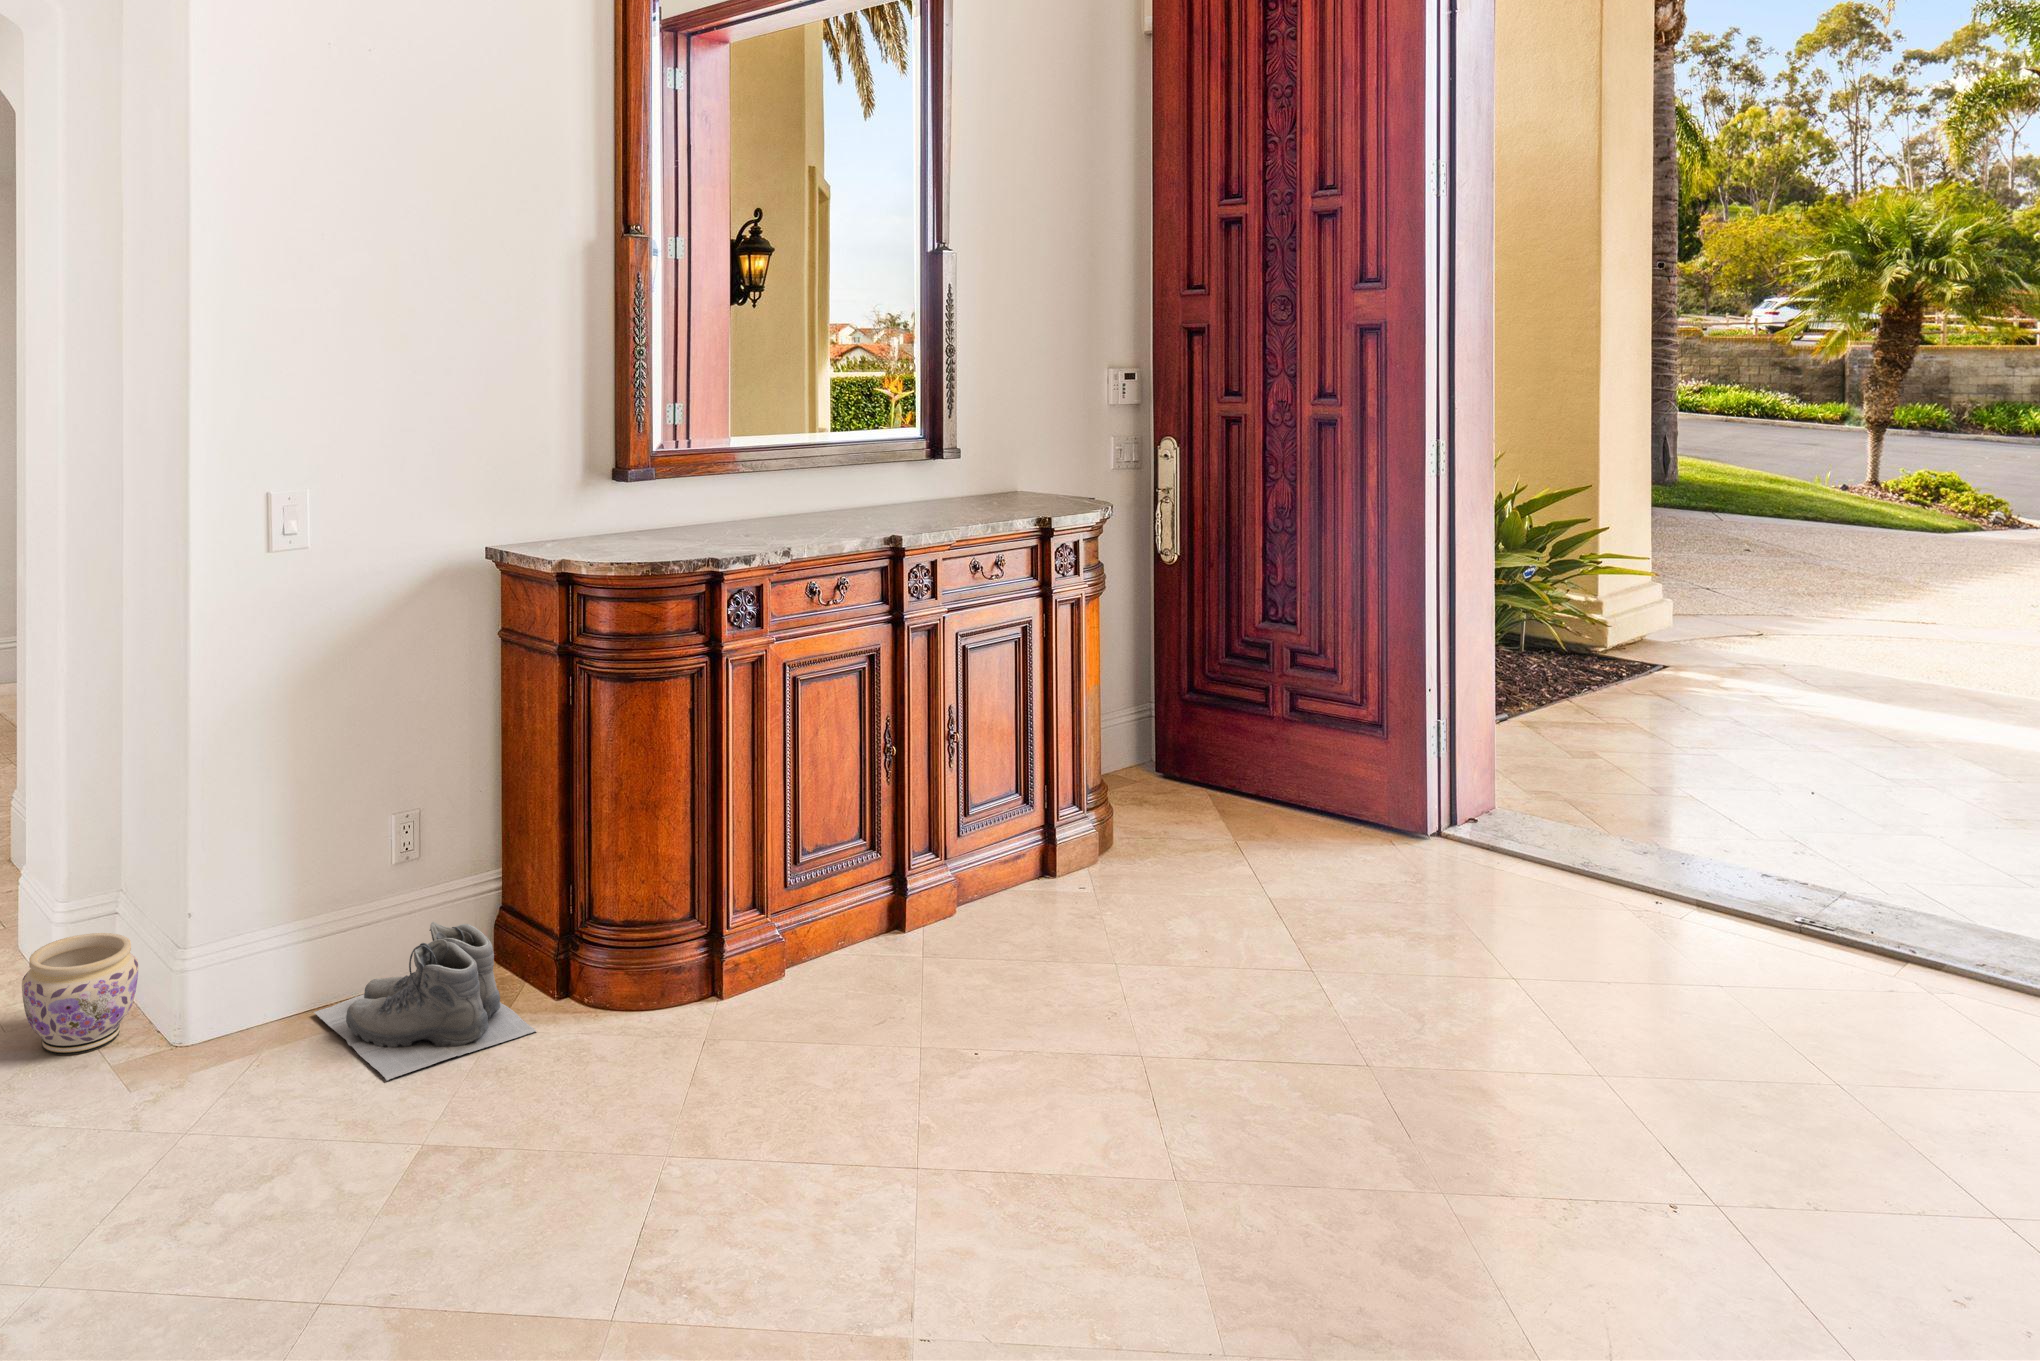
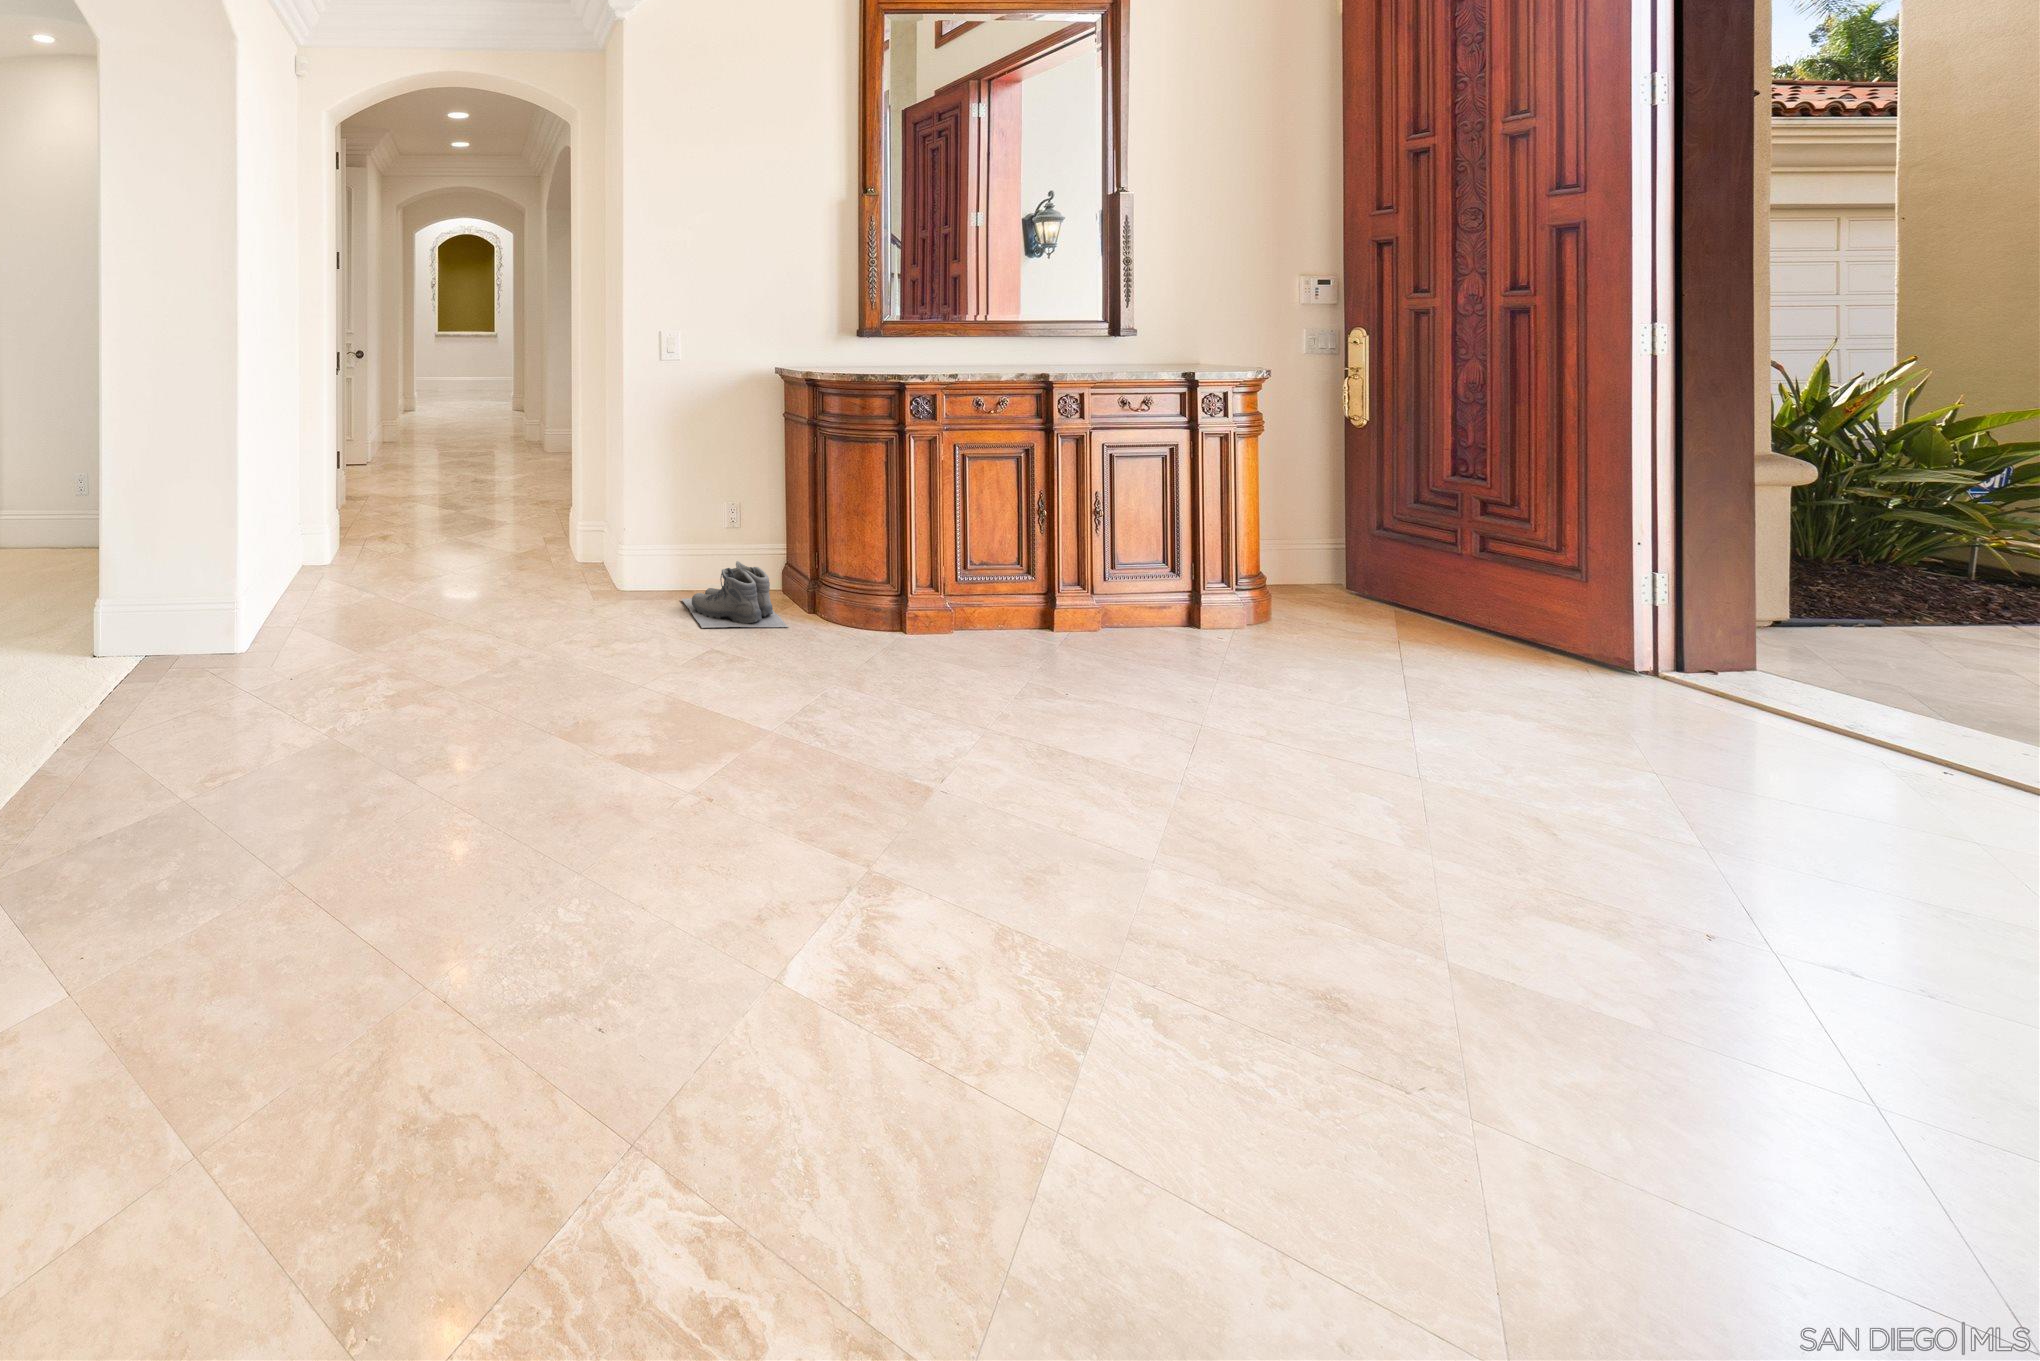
planter: present [22,933,139,1055] -> none [554,542,603,593]

